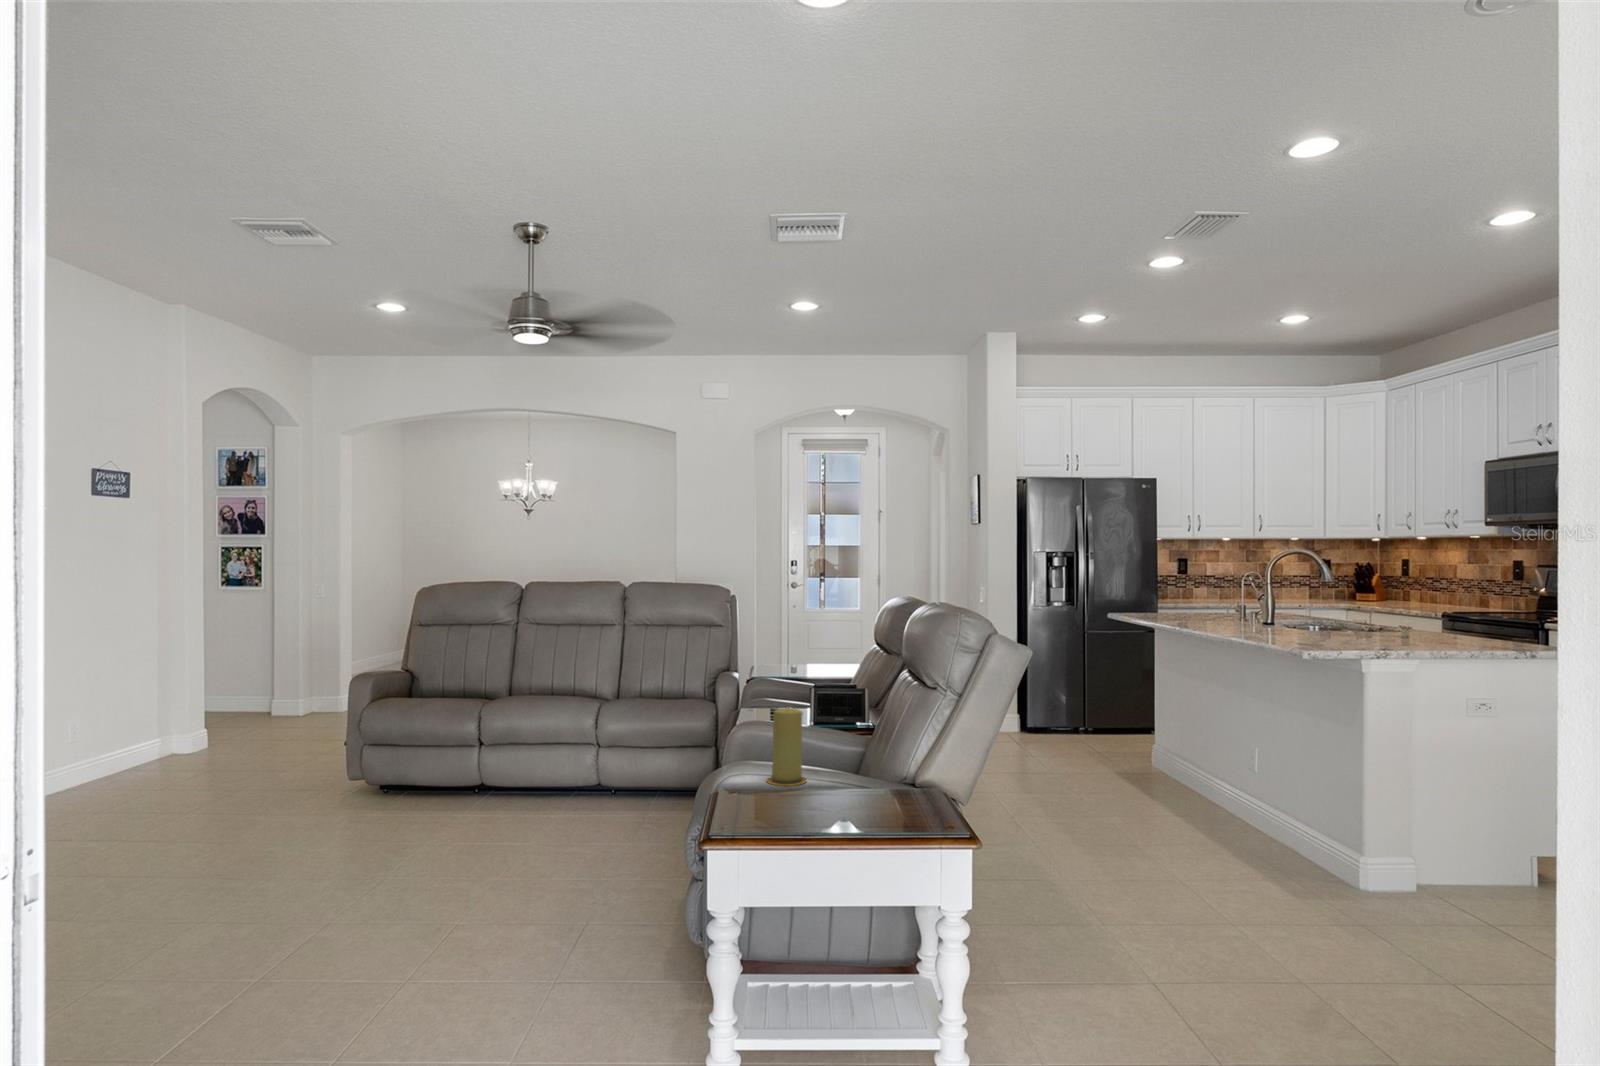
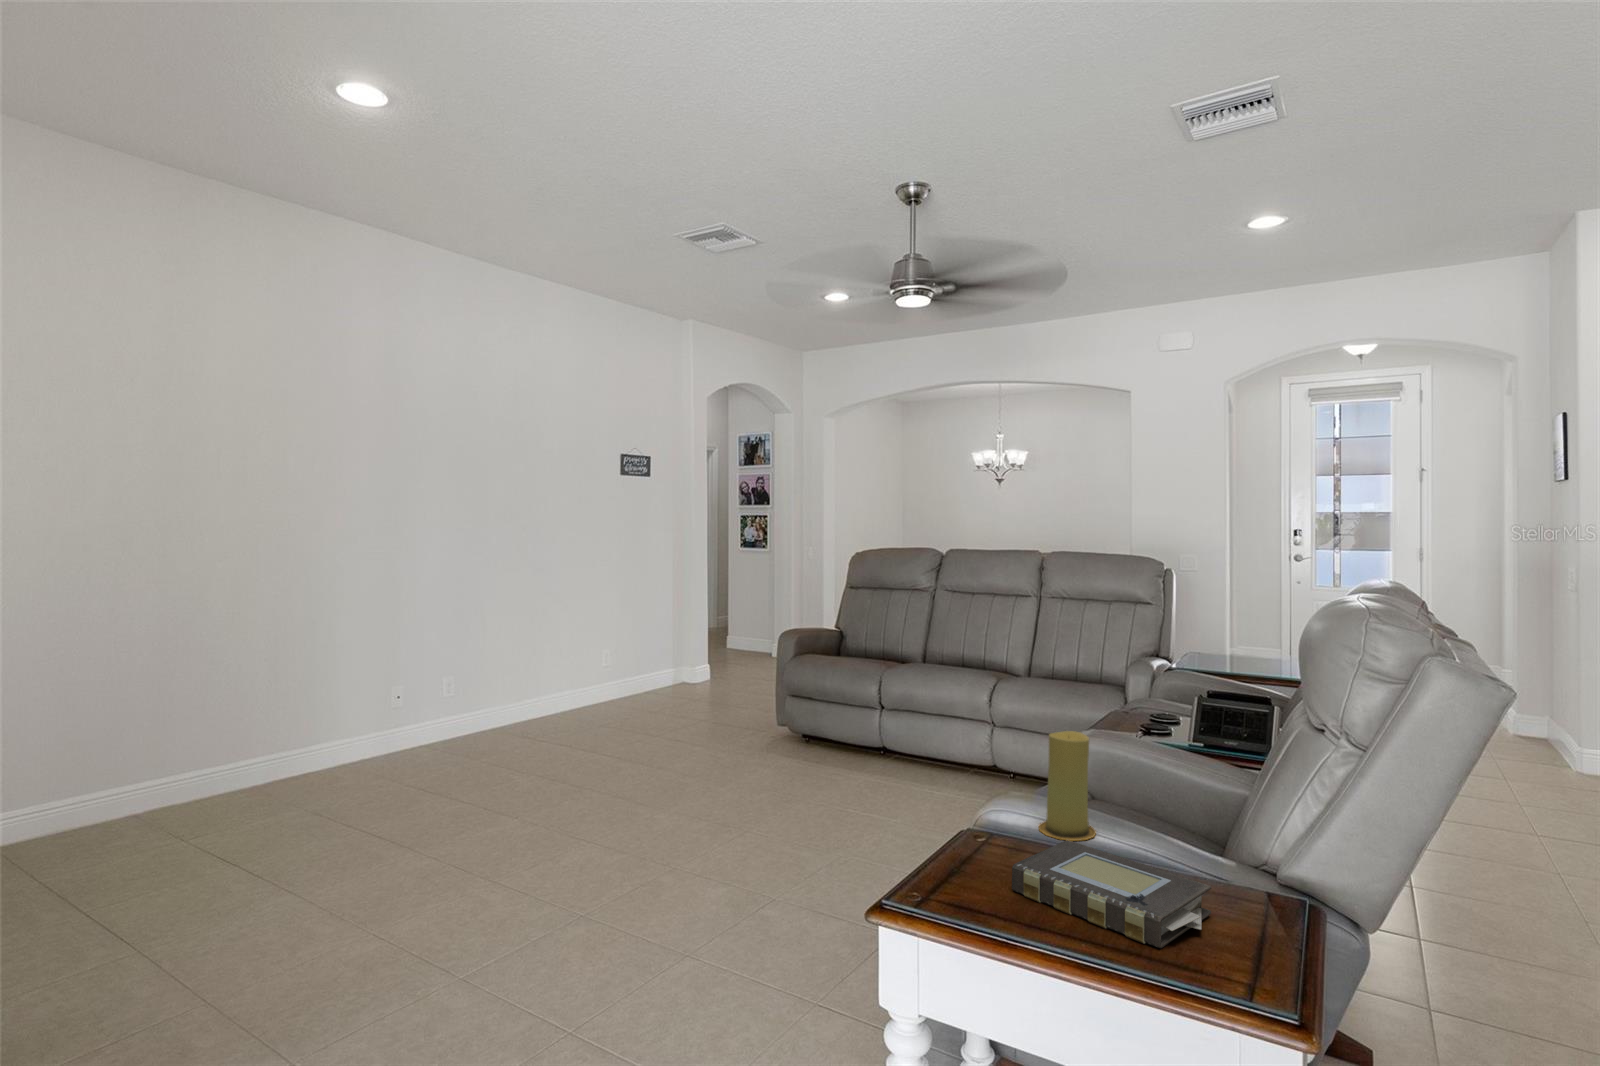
book: none [788,779,910,823] -> present [1012,840,1211,948]

